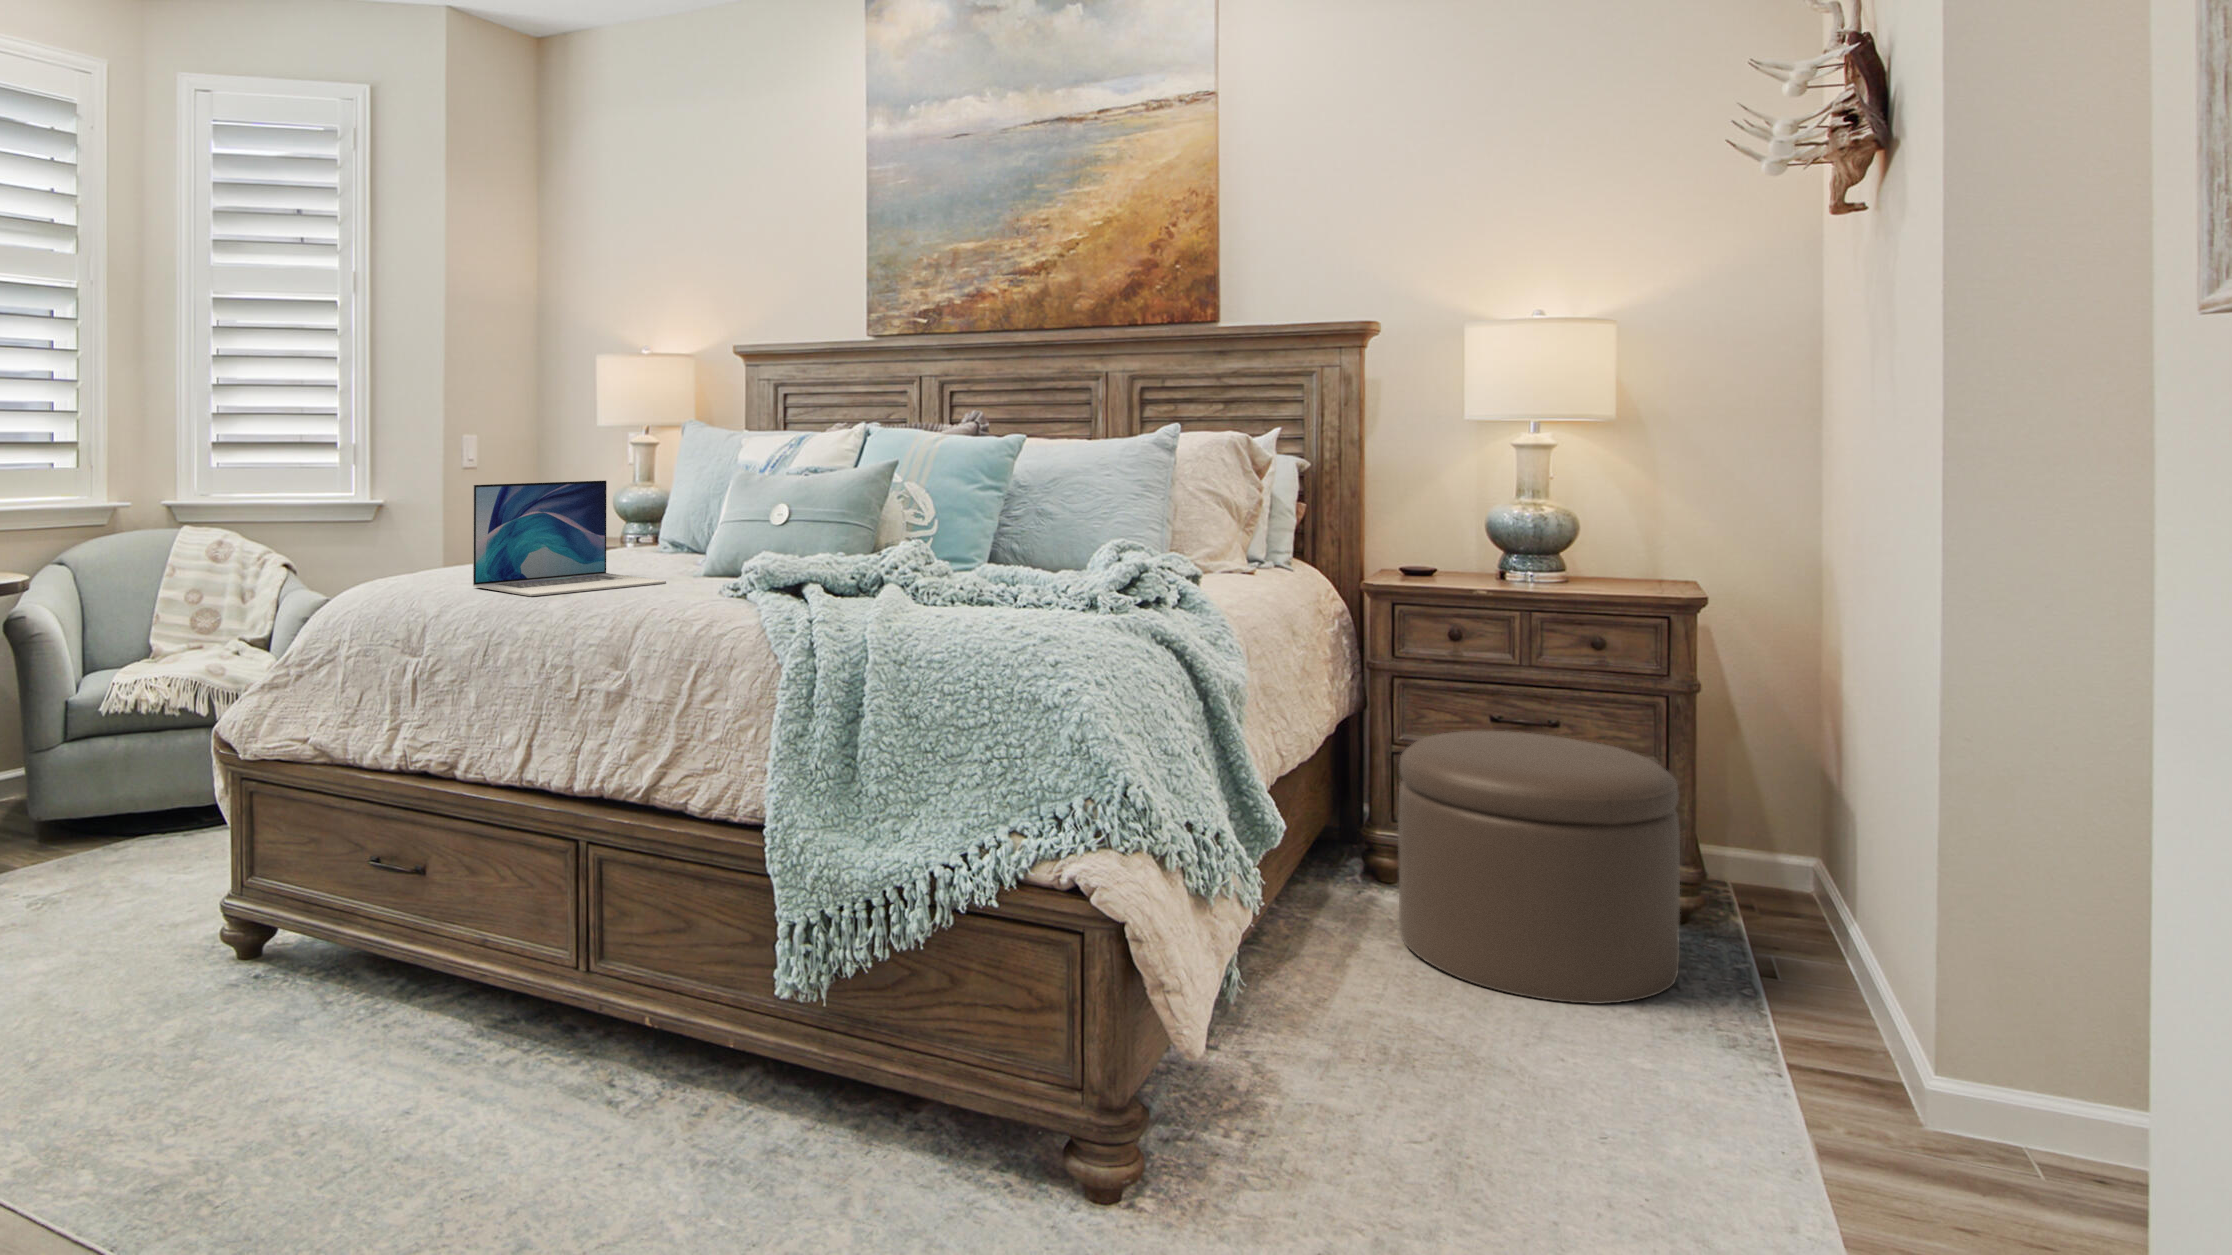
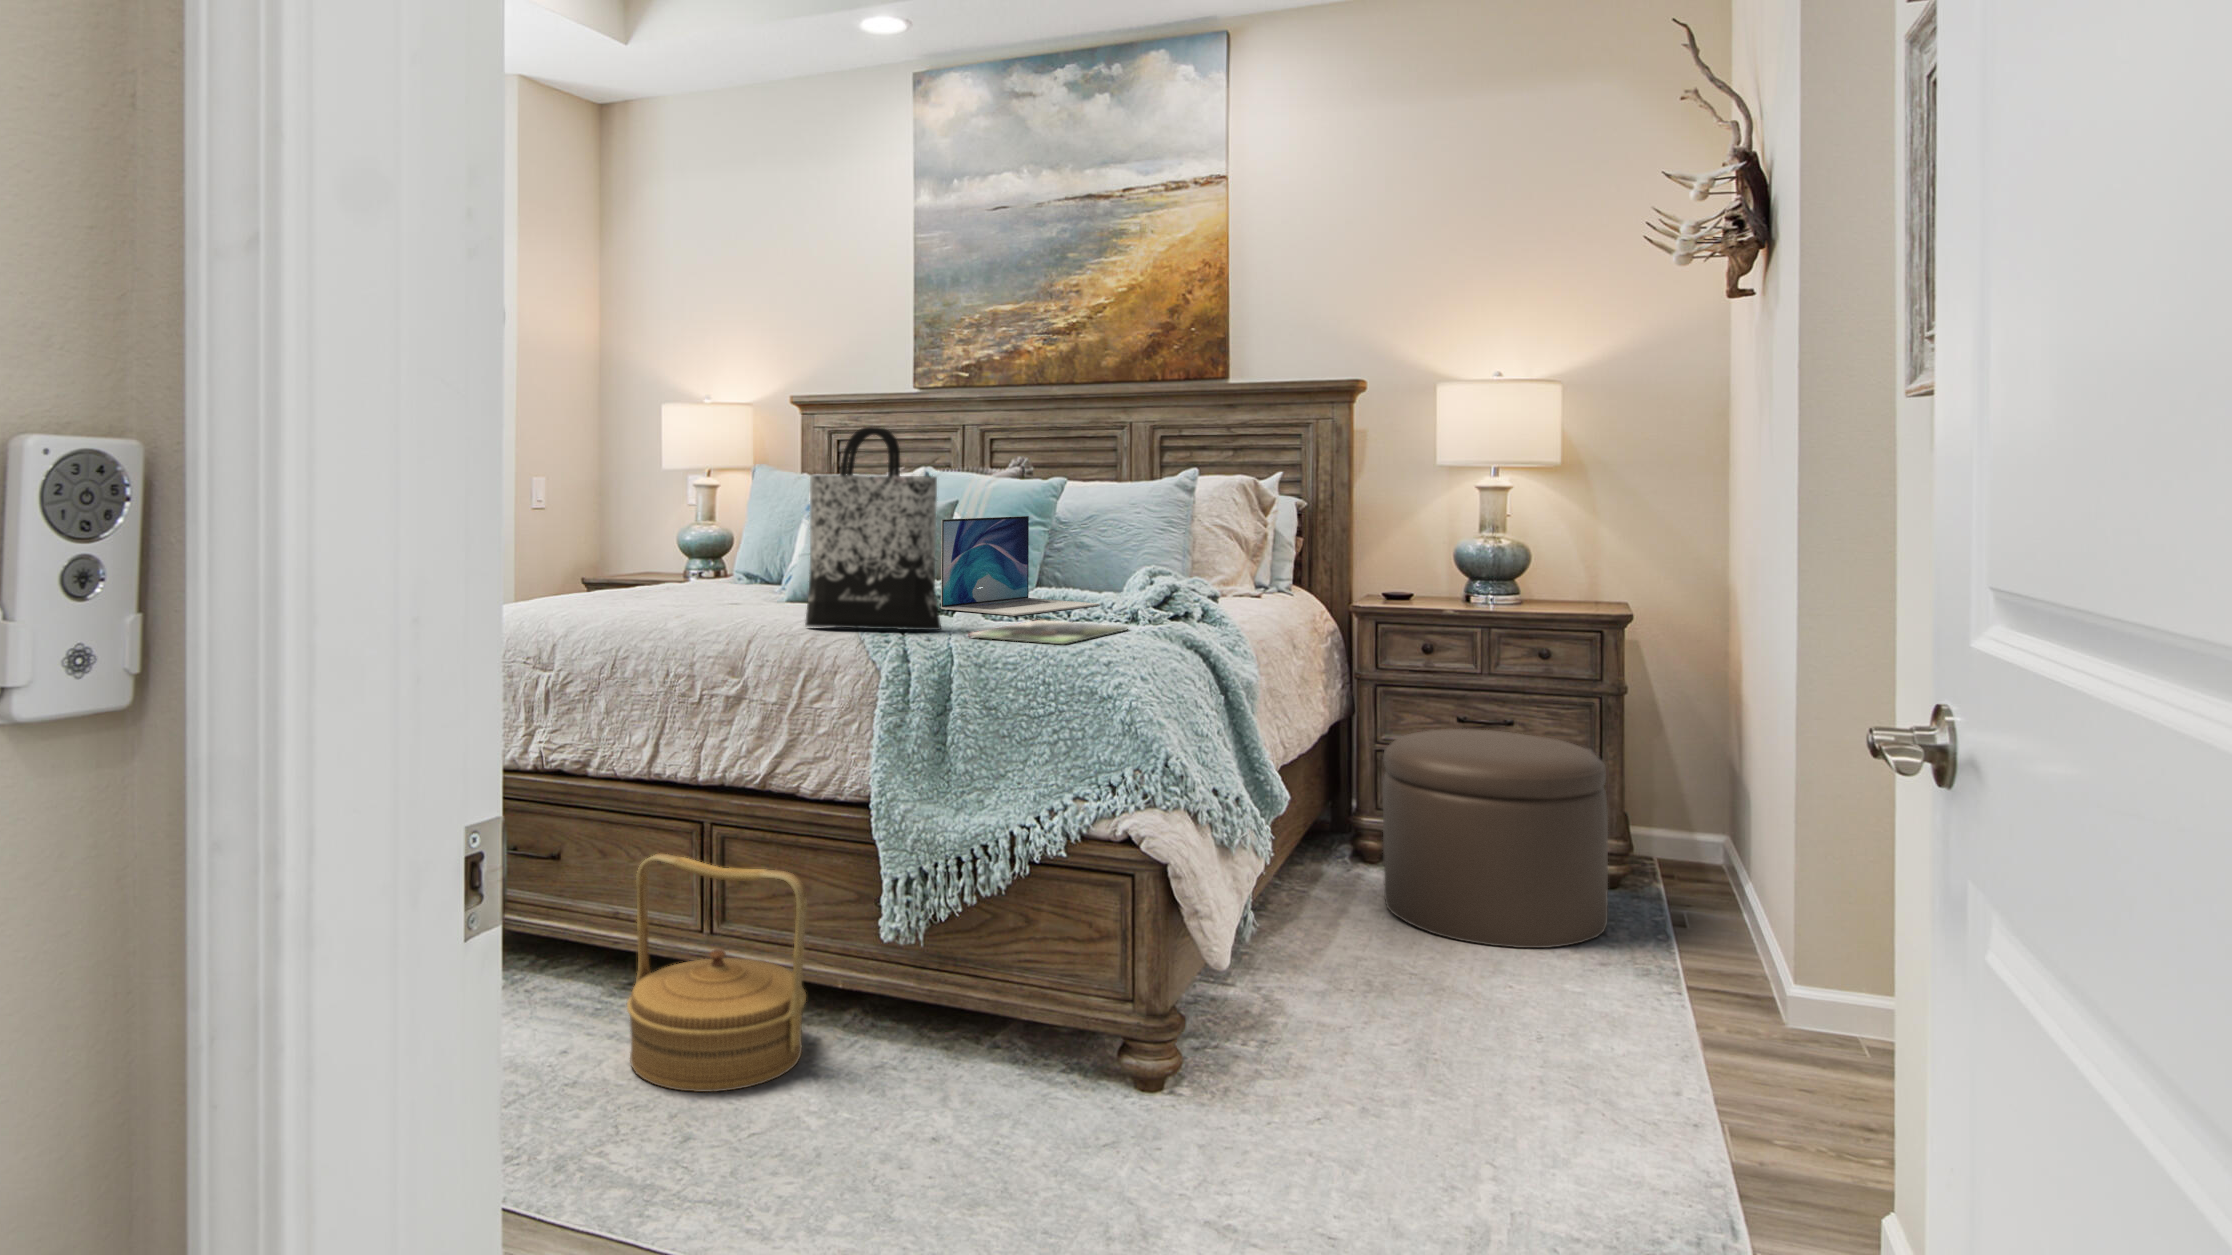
tote bag: none [697,373,856,618] -> present [805,427,941,630]
laptop: present [473,480,666,596] -> present [941,516,1100,616]
magazine: none [884,606,1086,641] -> present [969,620,1127,644]
basket: none [470,882,686,1182] -> present [627,854,807,1092]

